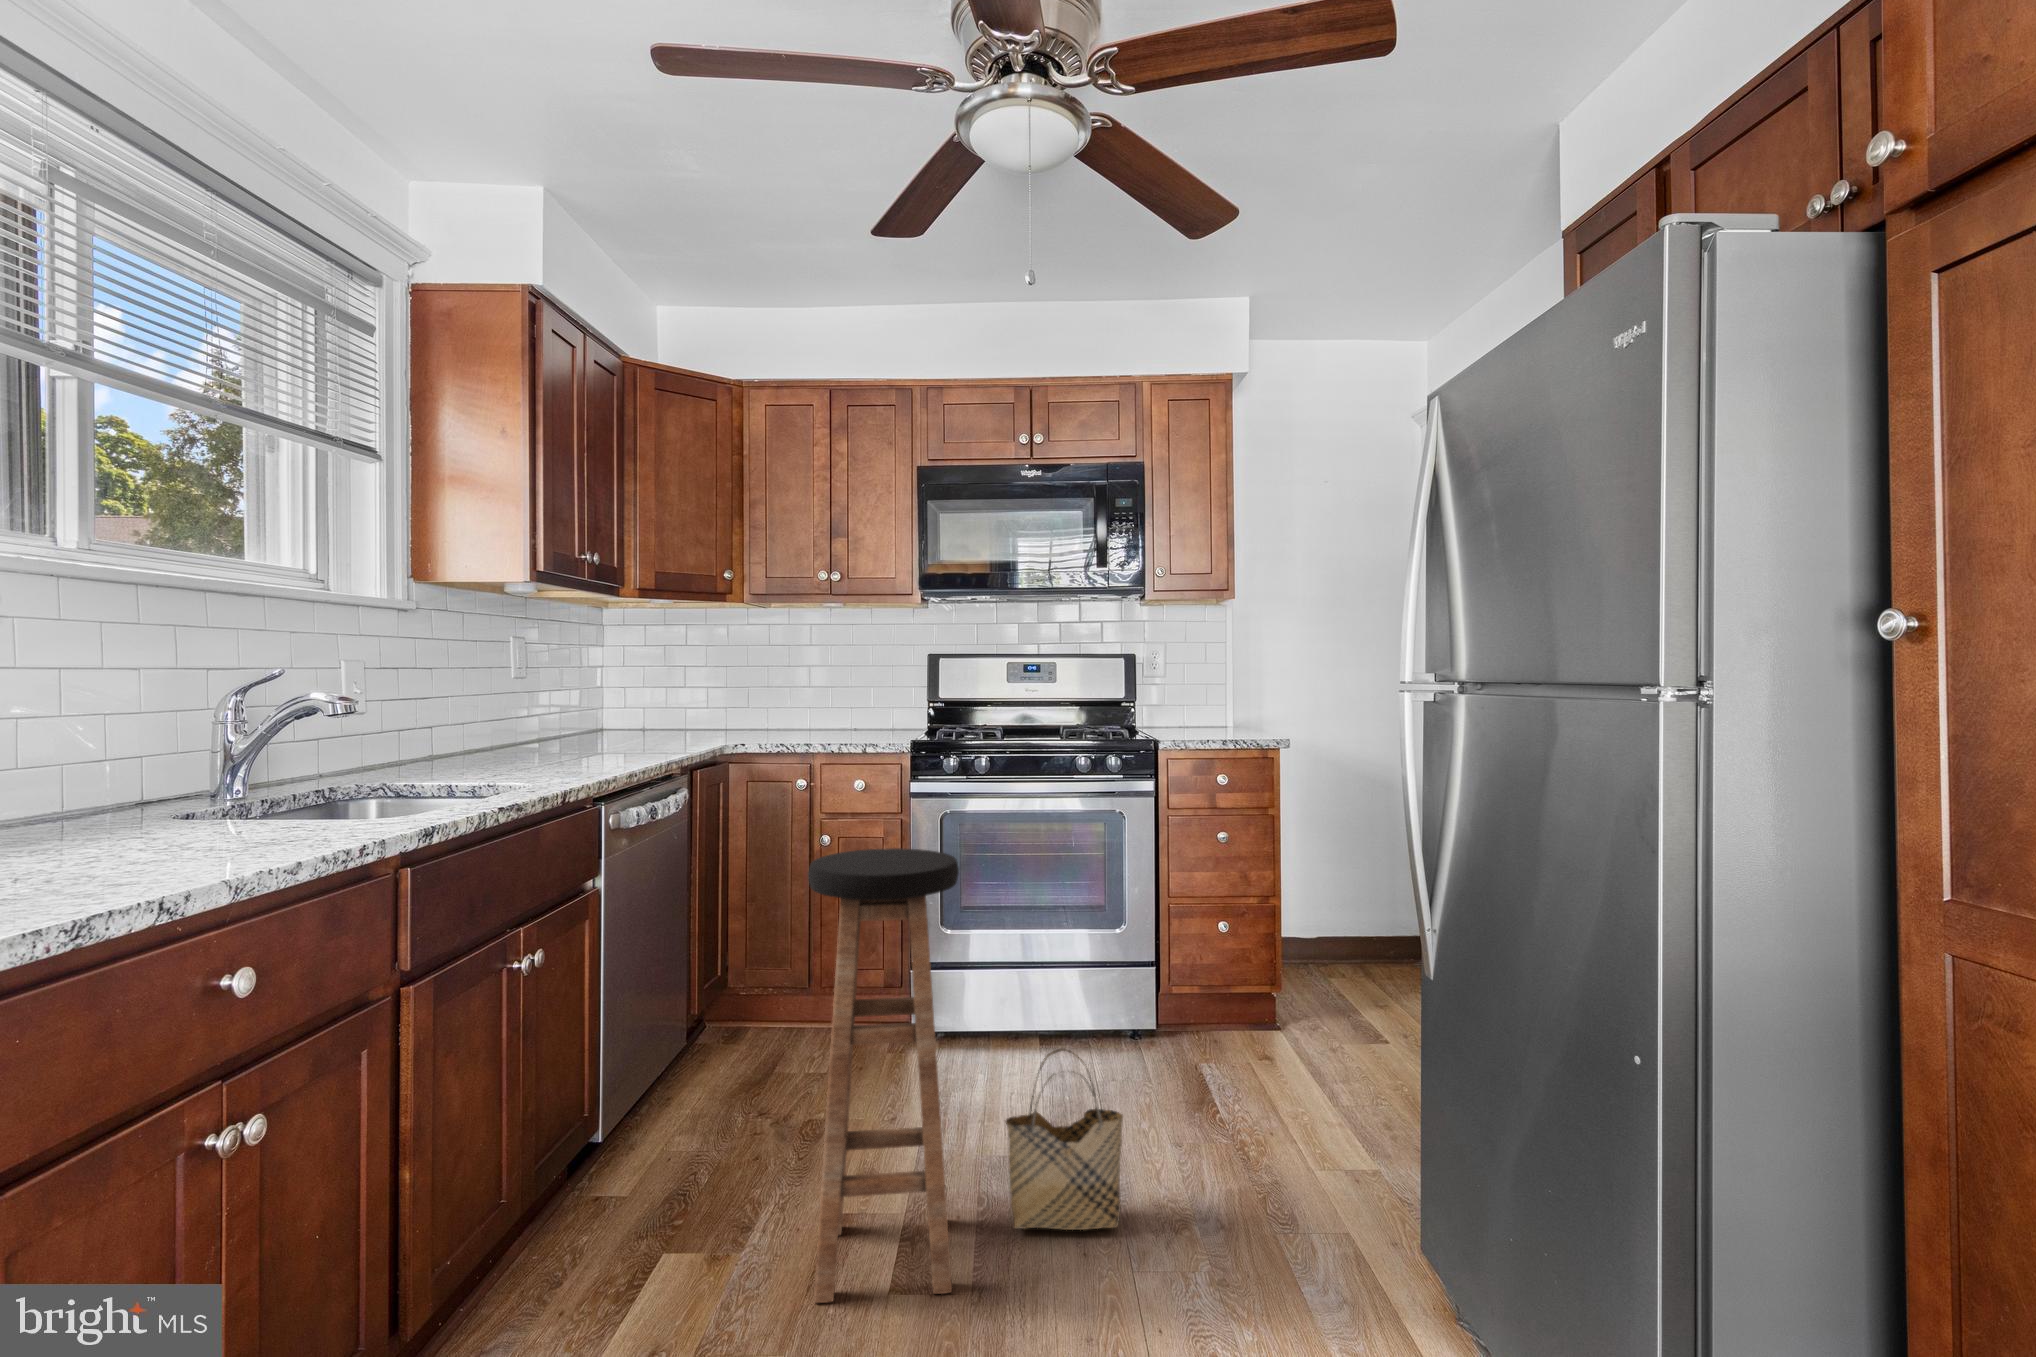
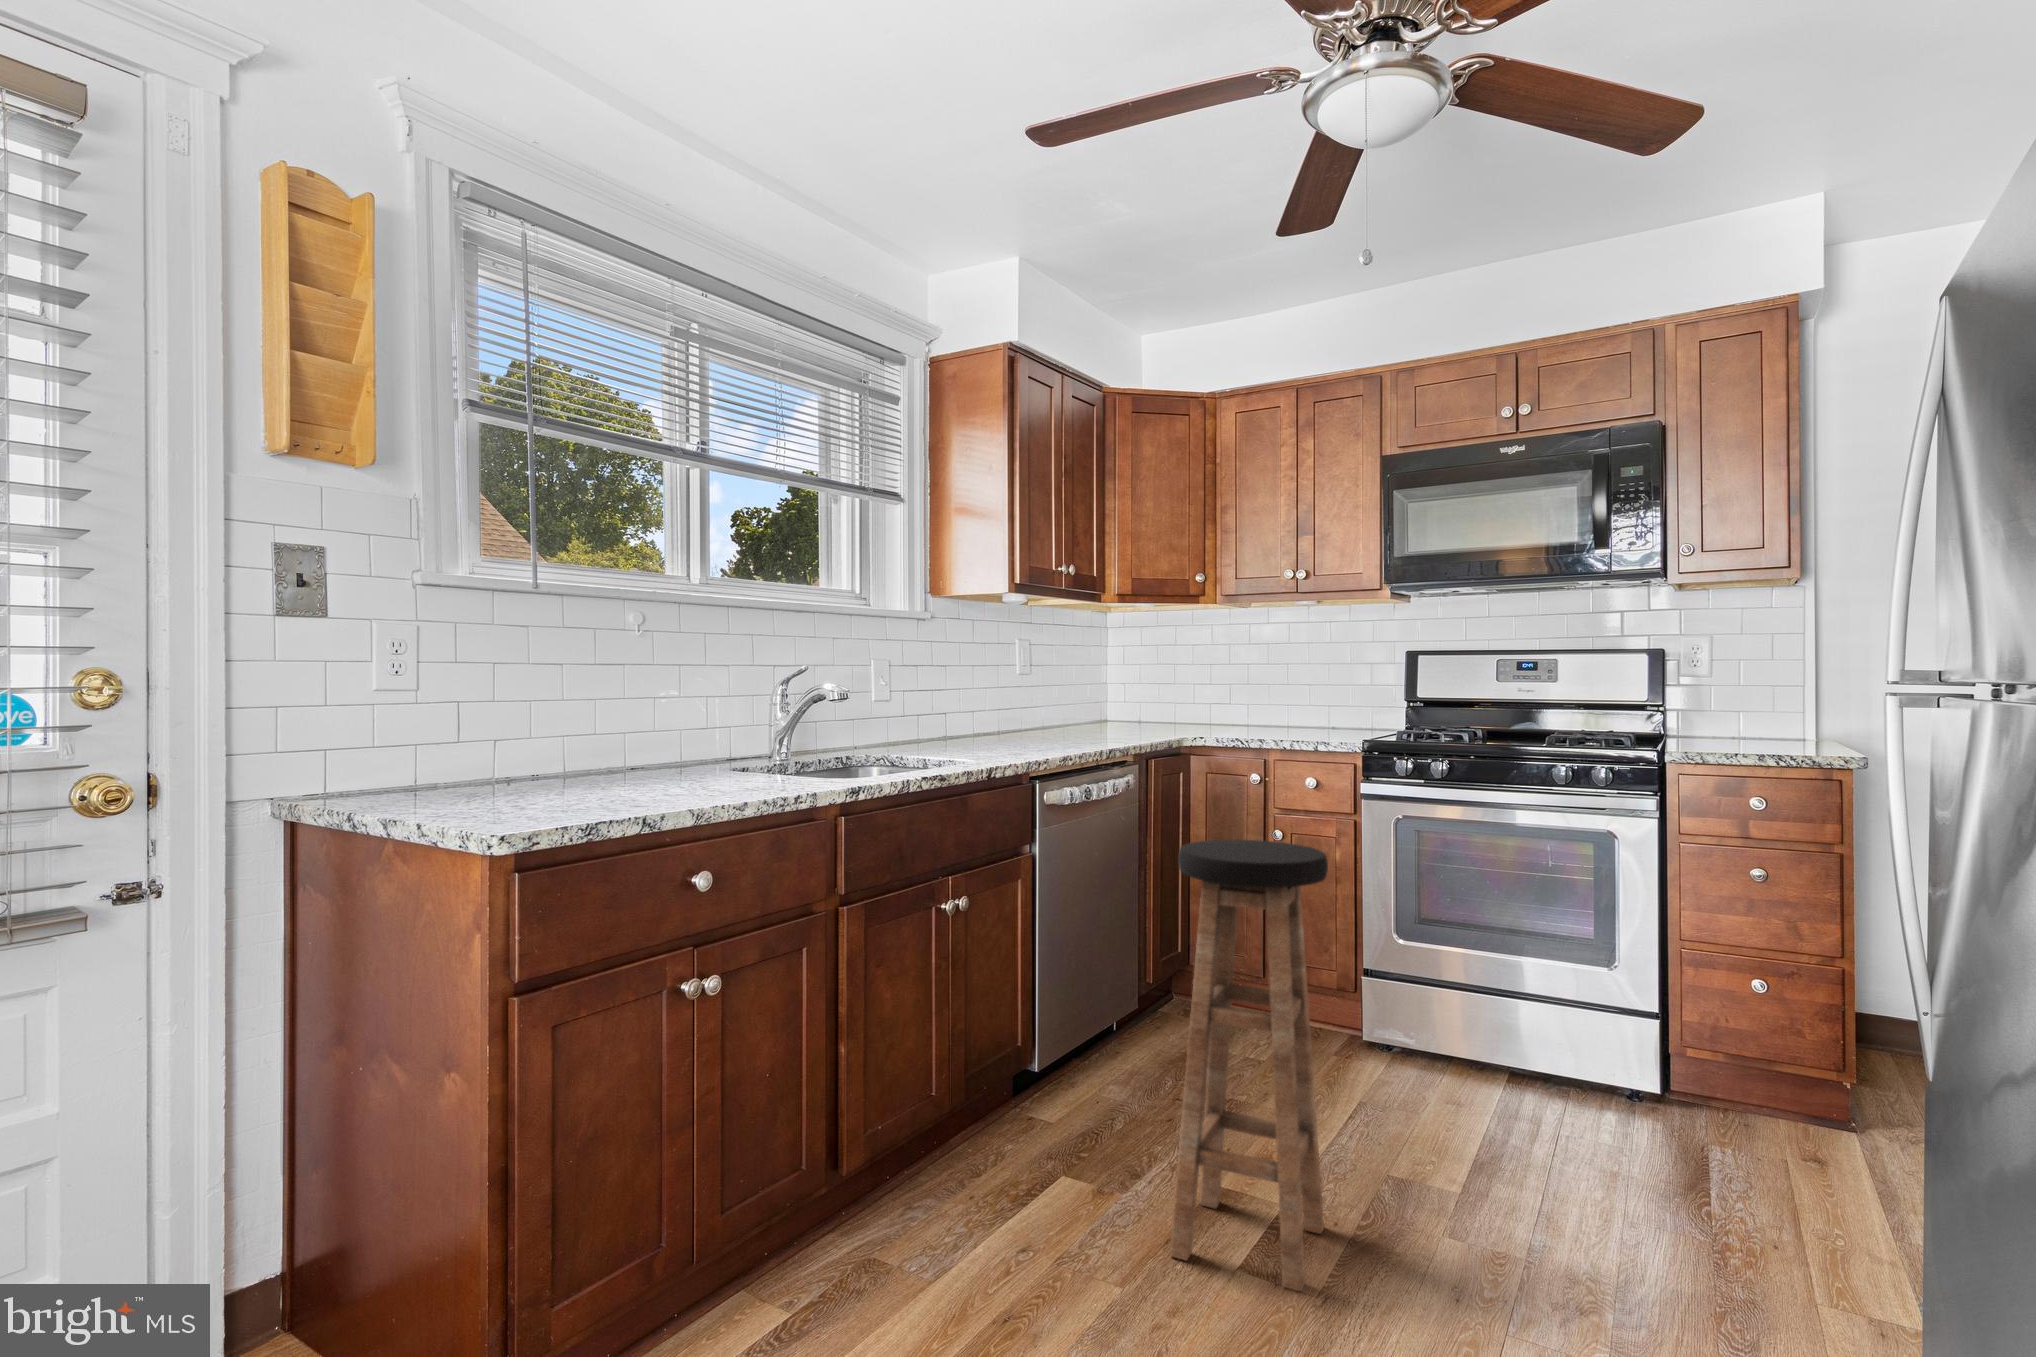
woven basket: present [1006,1049,1123,1230] -> none [1385,1080,1529,1292]

